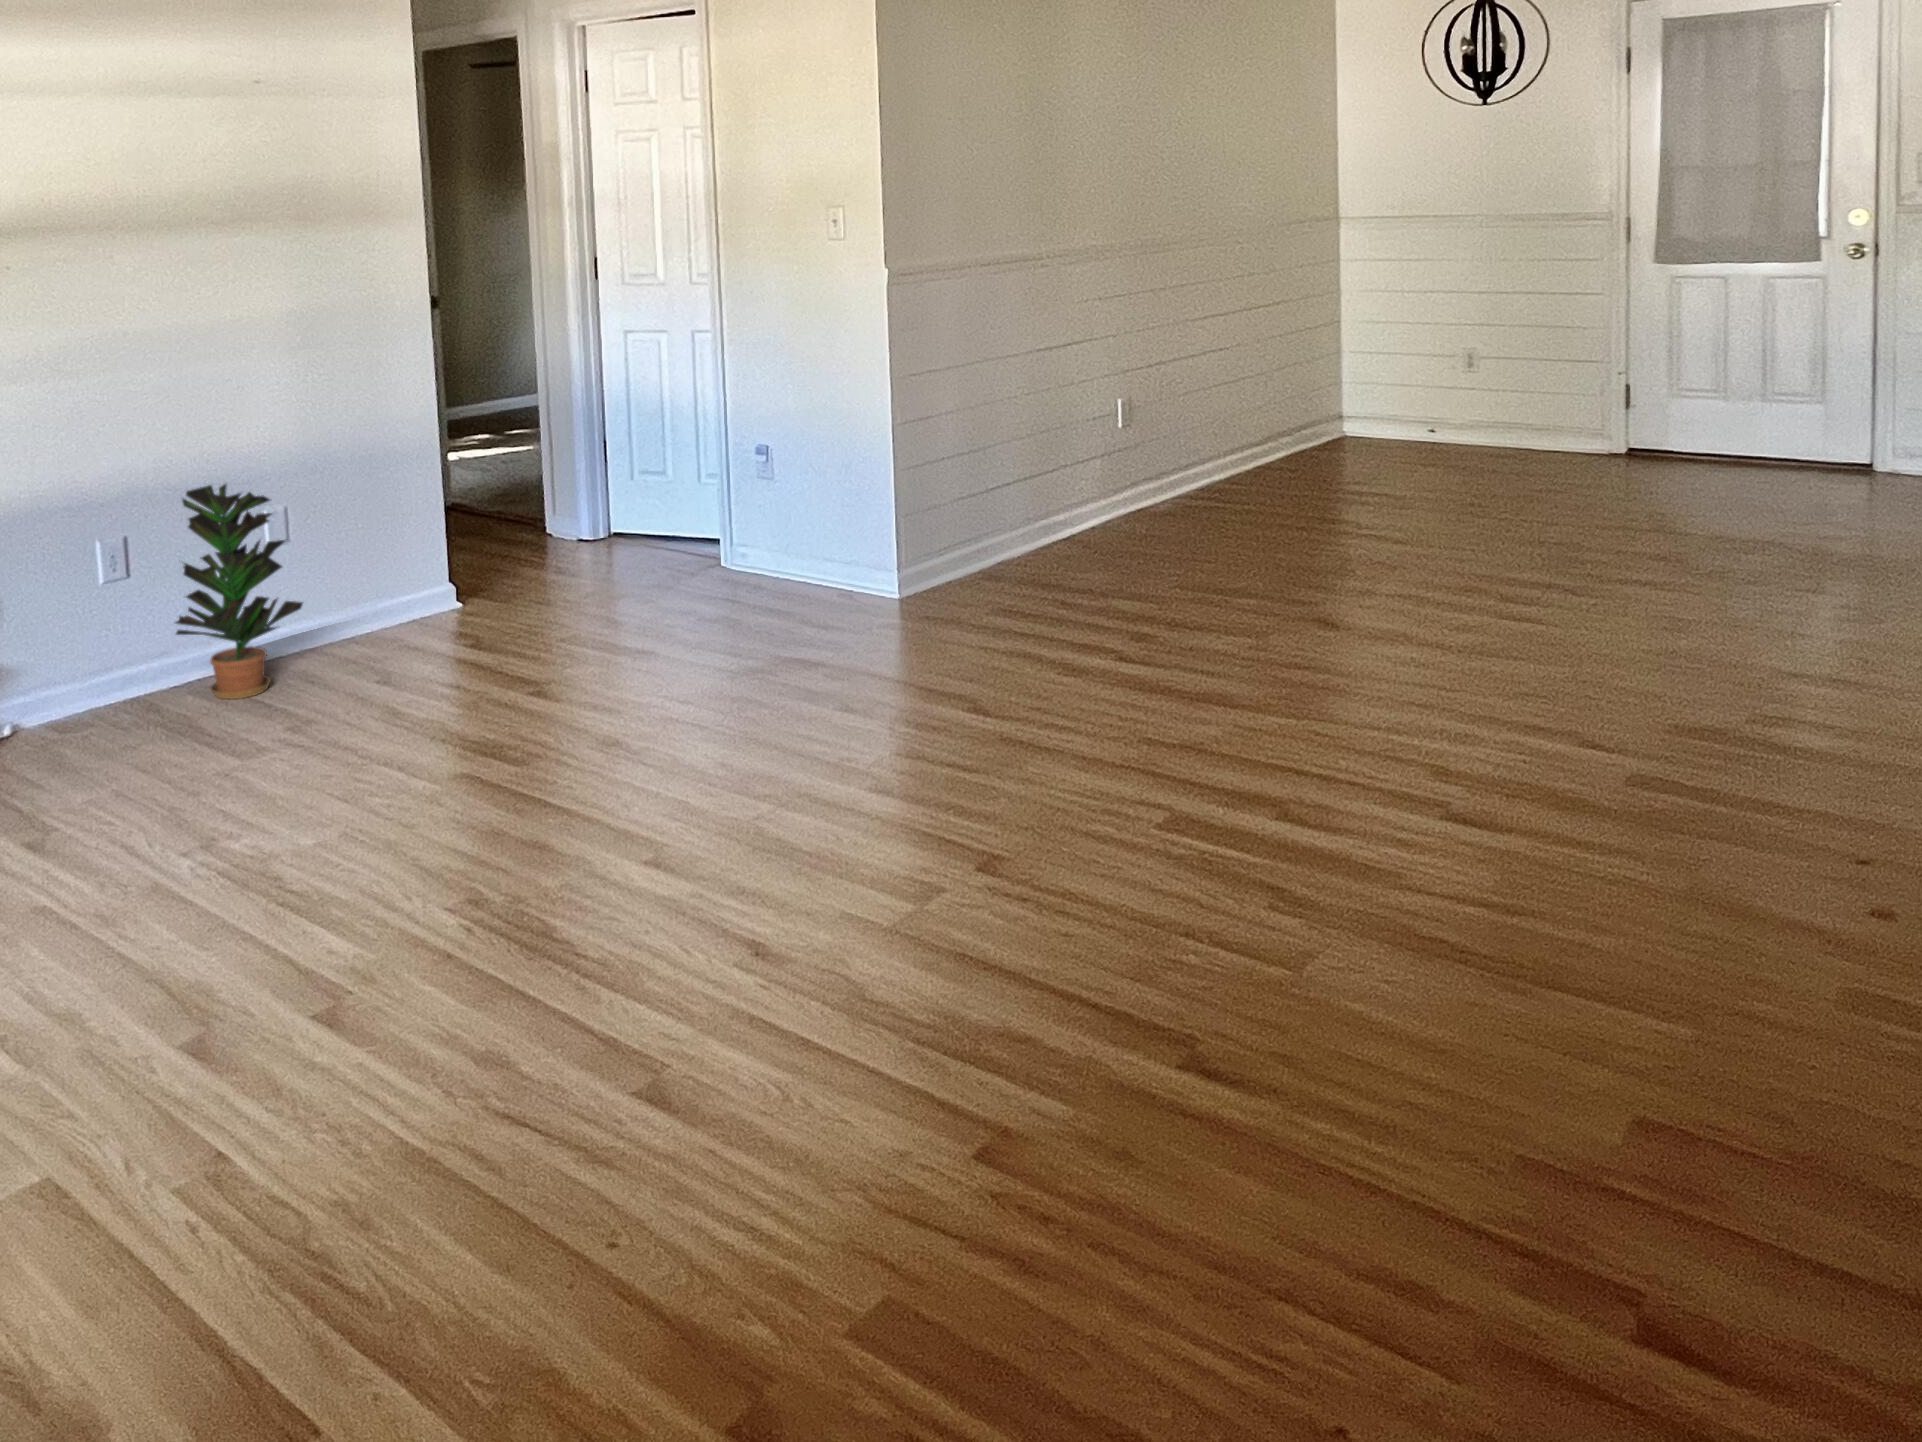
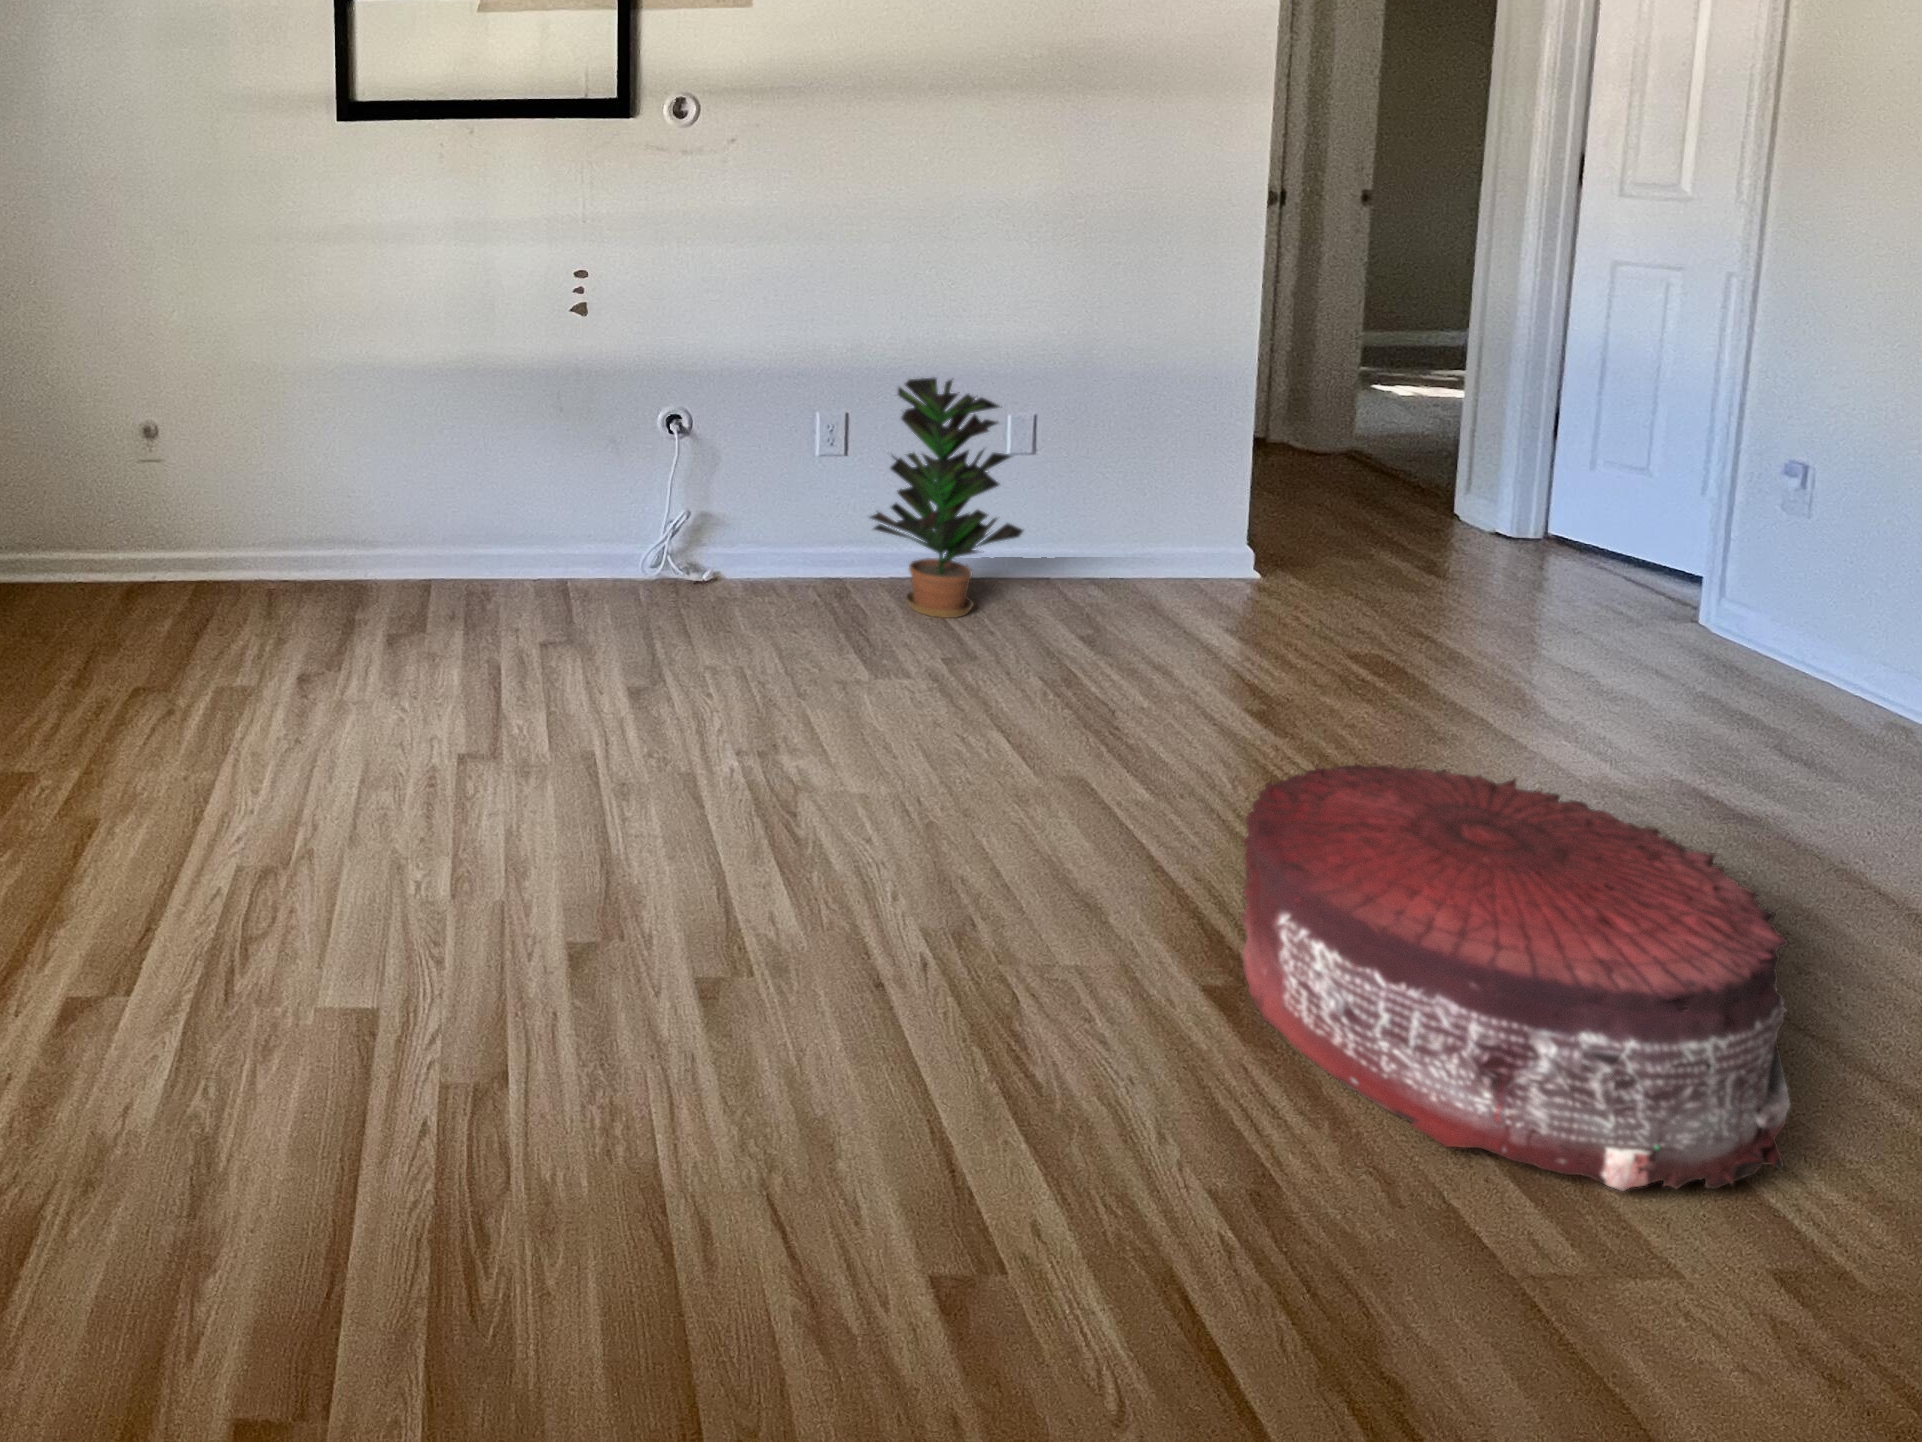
pouf: none [562,644,830,845] -> present [1241,763,1790,1191]

